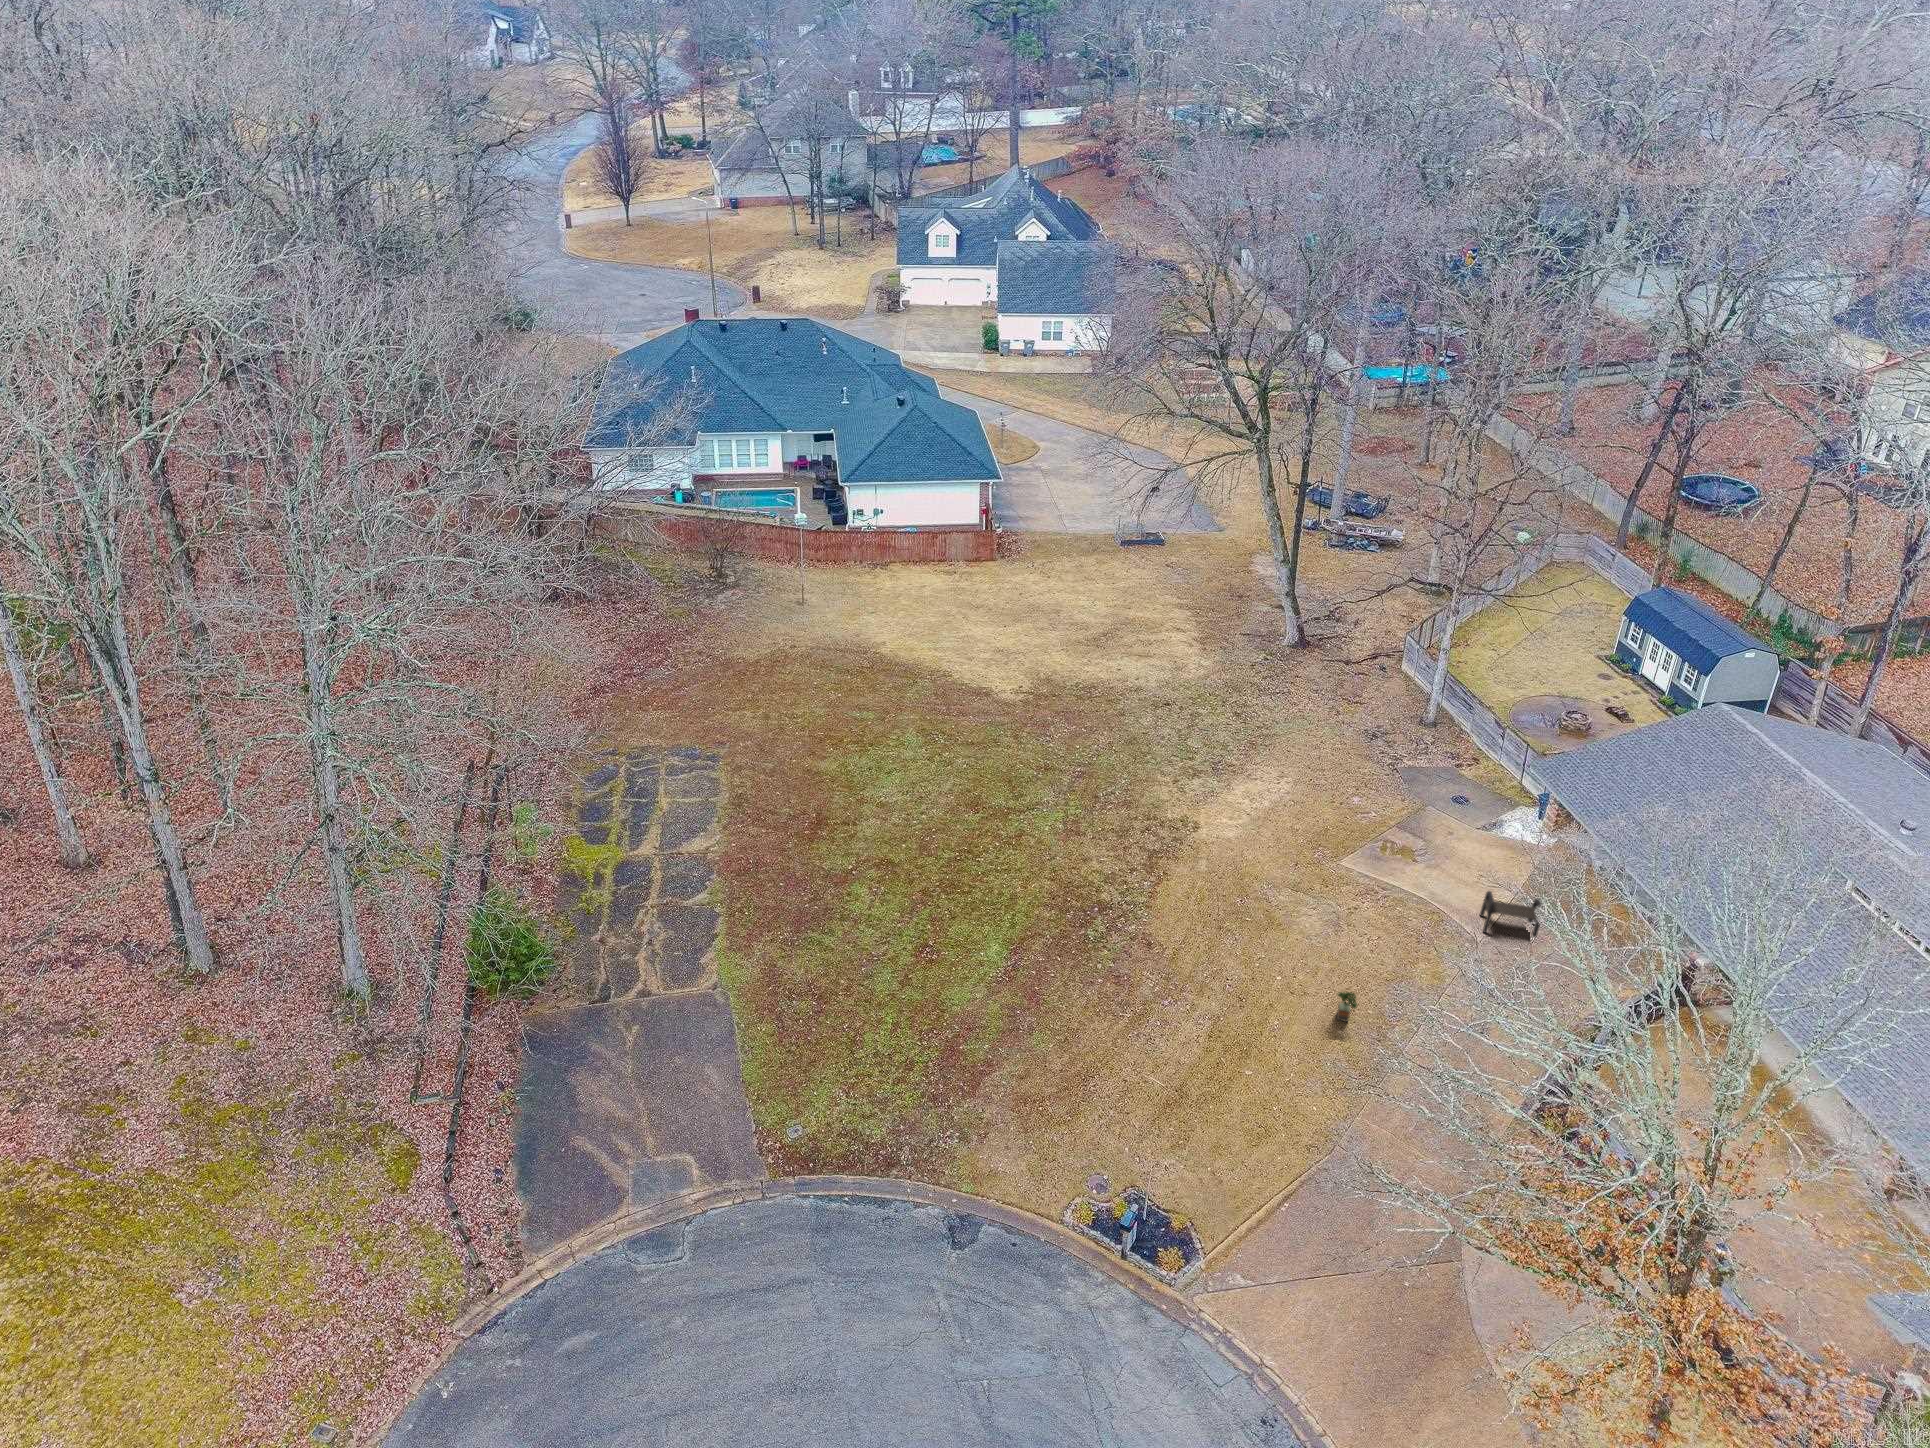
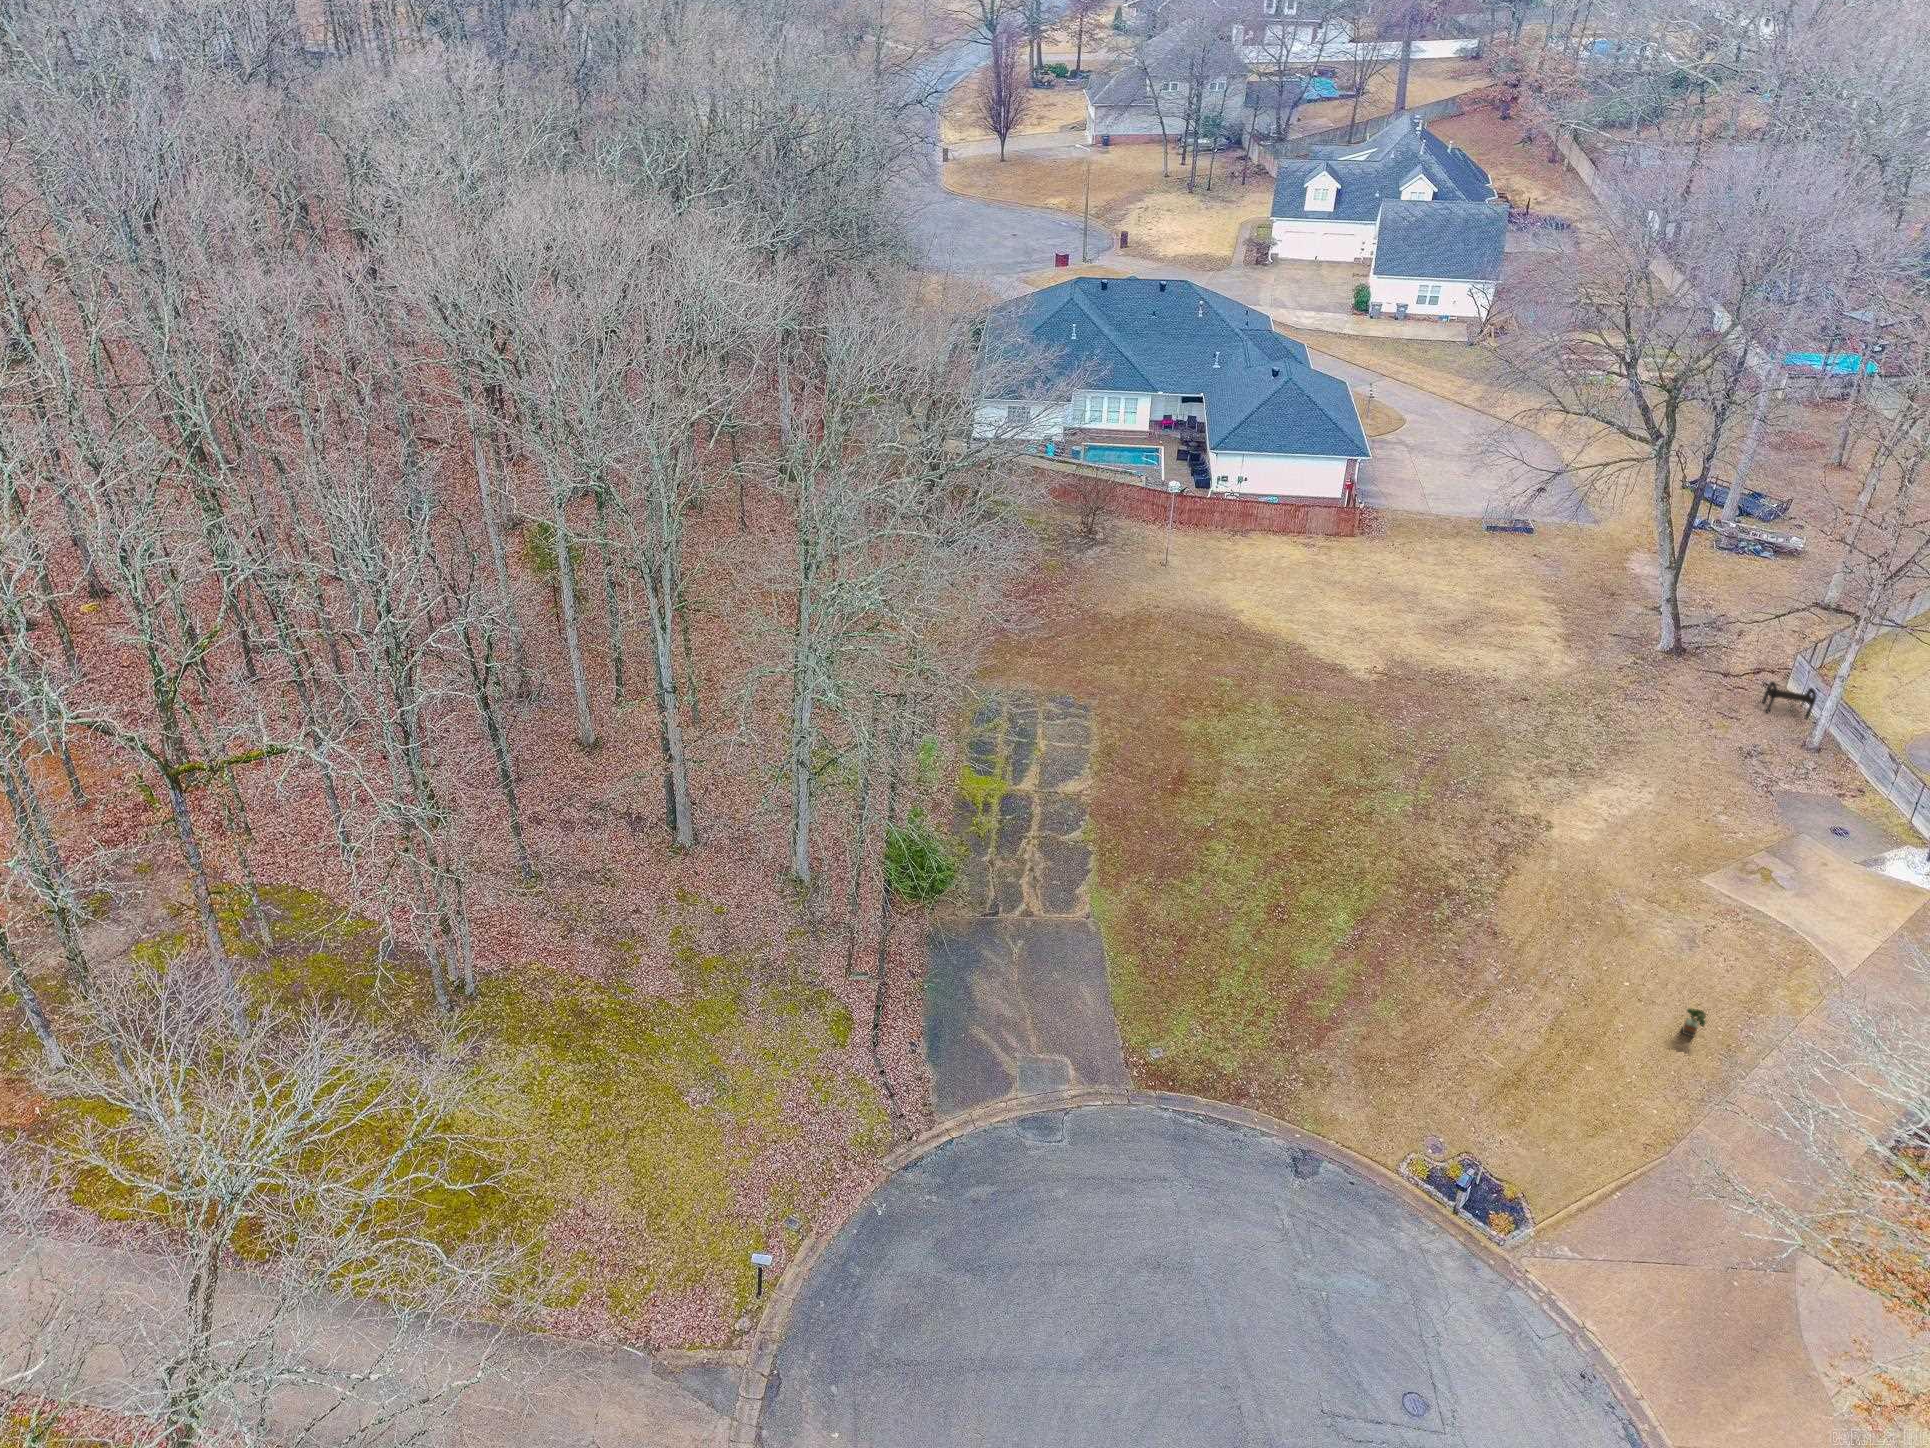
bench: present [1480,891,1542,937] -> present [1762,682,1816,719]

